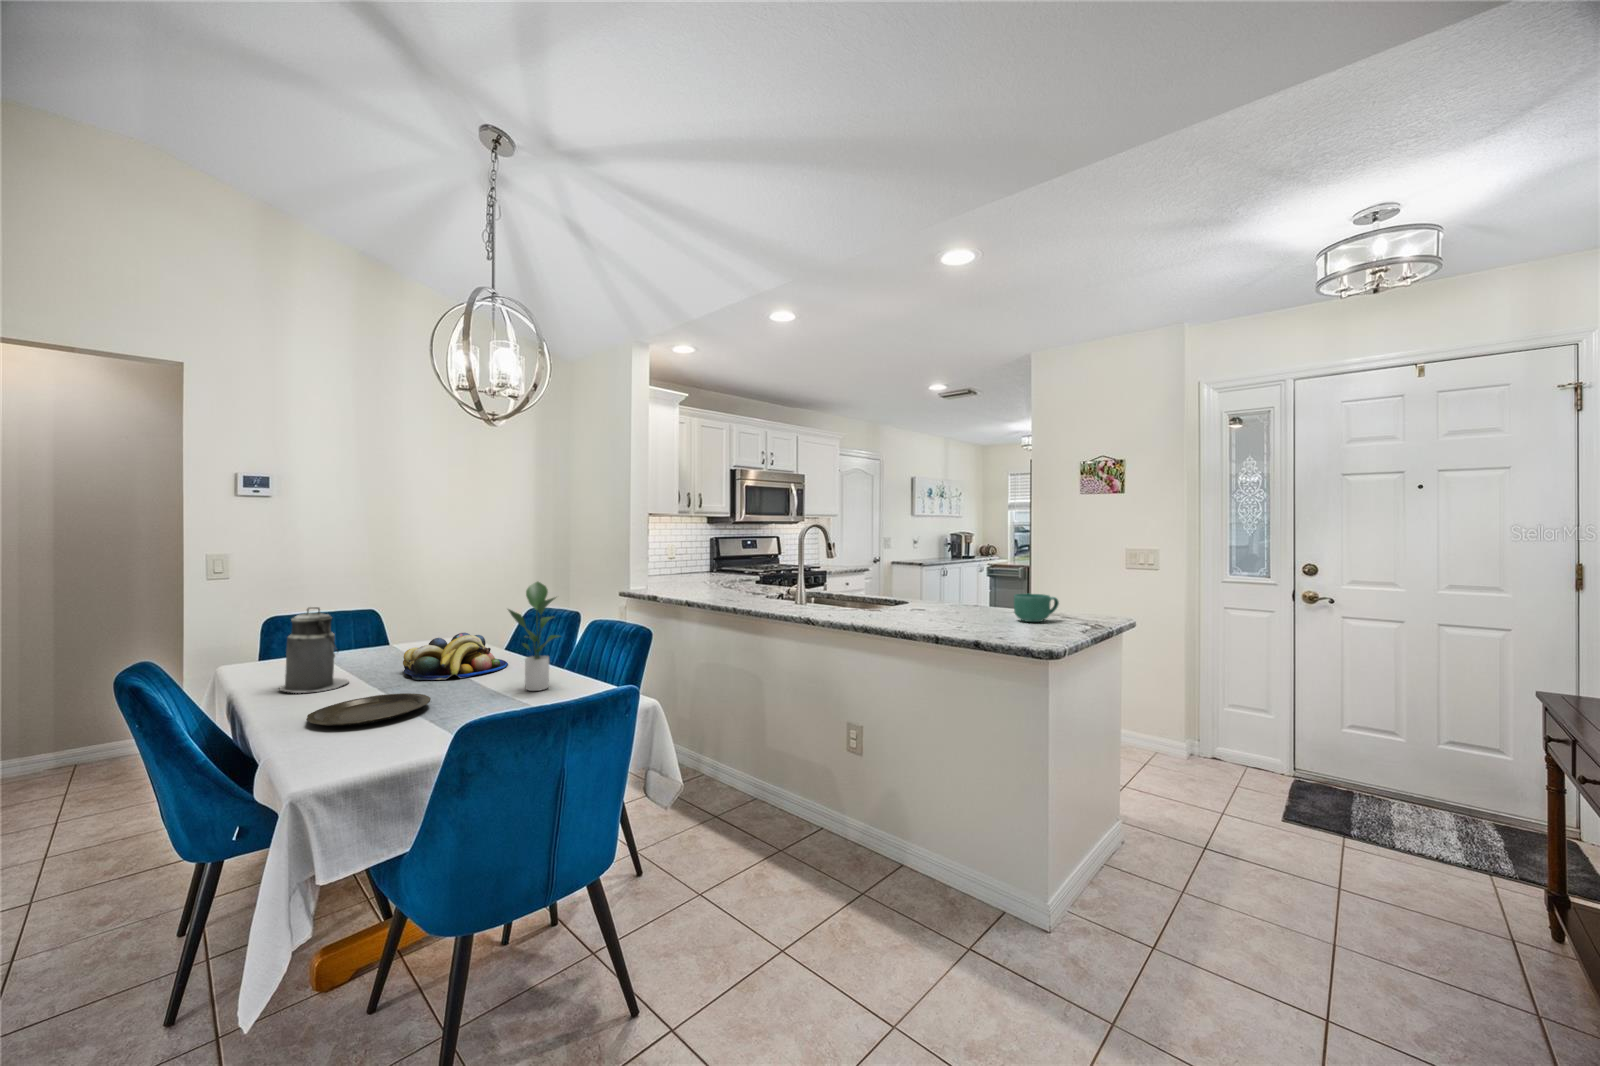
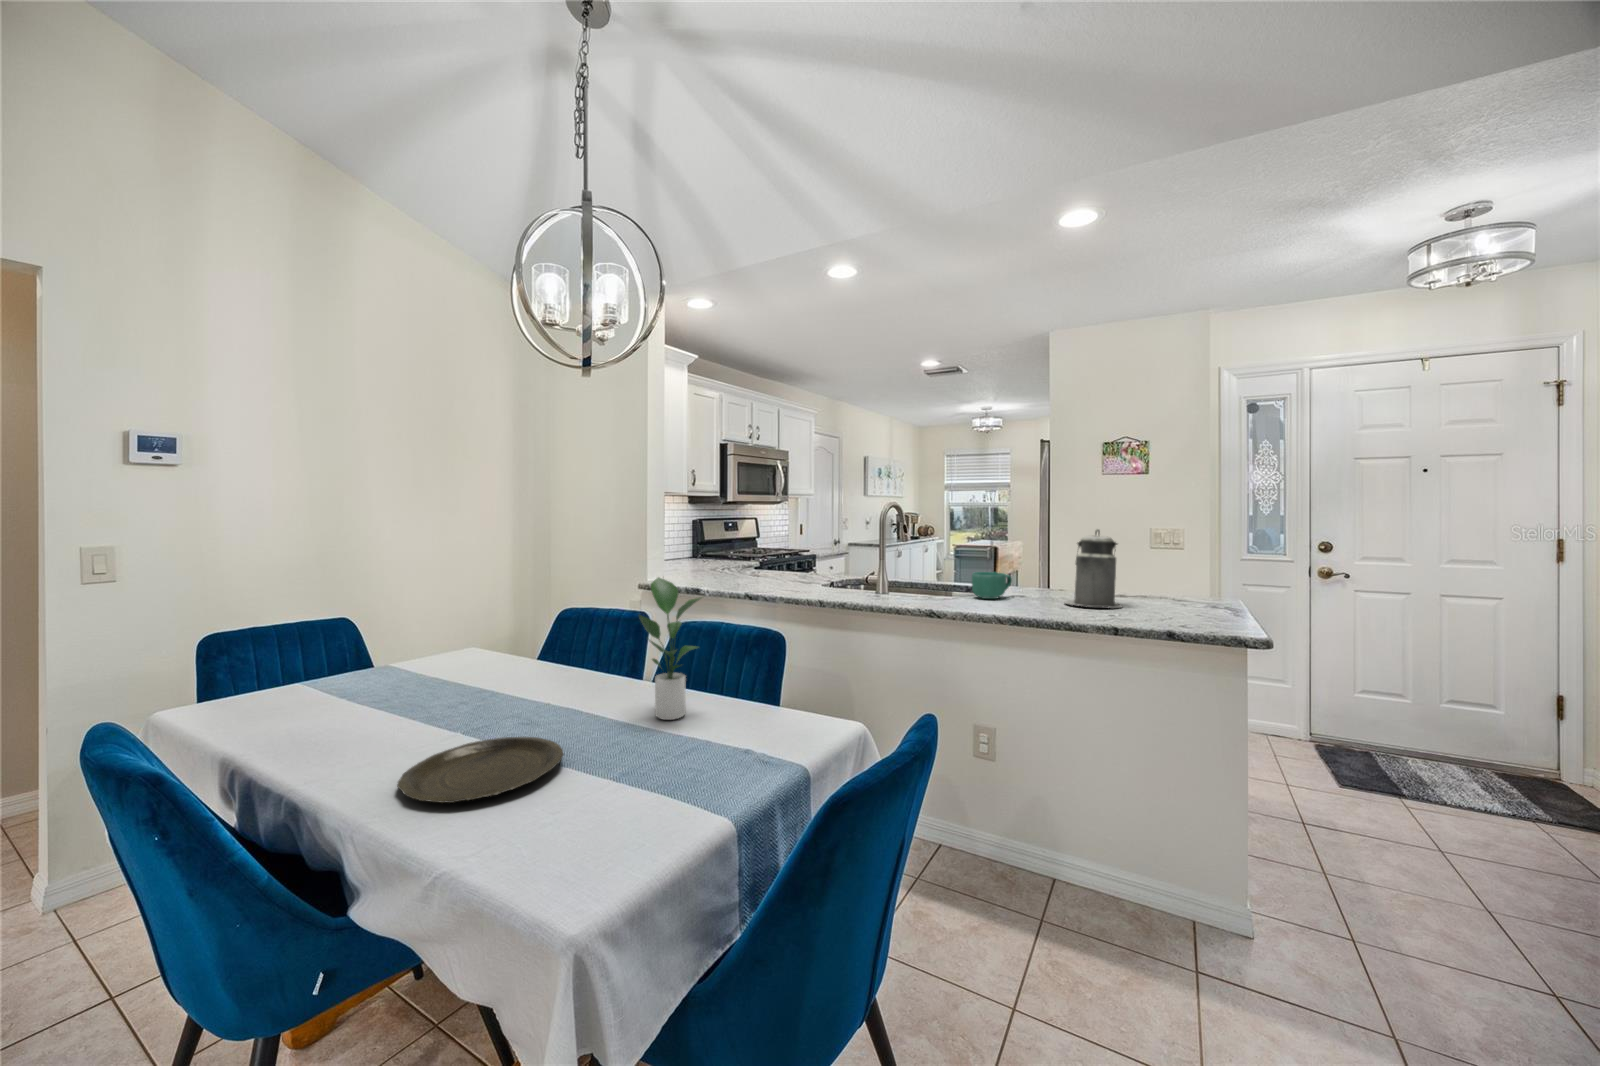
mug: present [1014,594,1059,622] -> present [972,572,1012,599]
canister: present [279,607,349,693] -> present [1065,529,1122,608]
fruit bowl: present [403,633,508,680] -> none [450,644,585,713]

